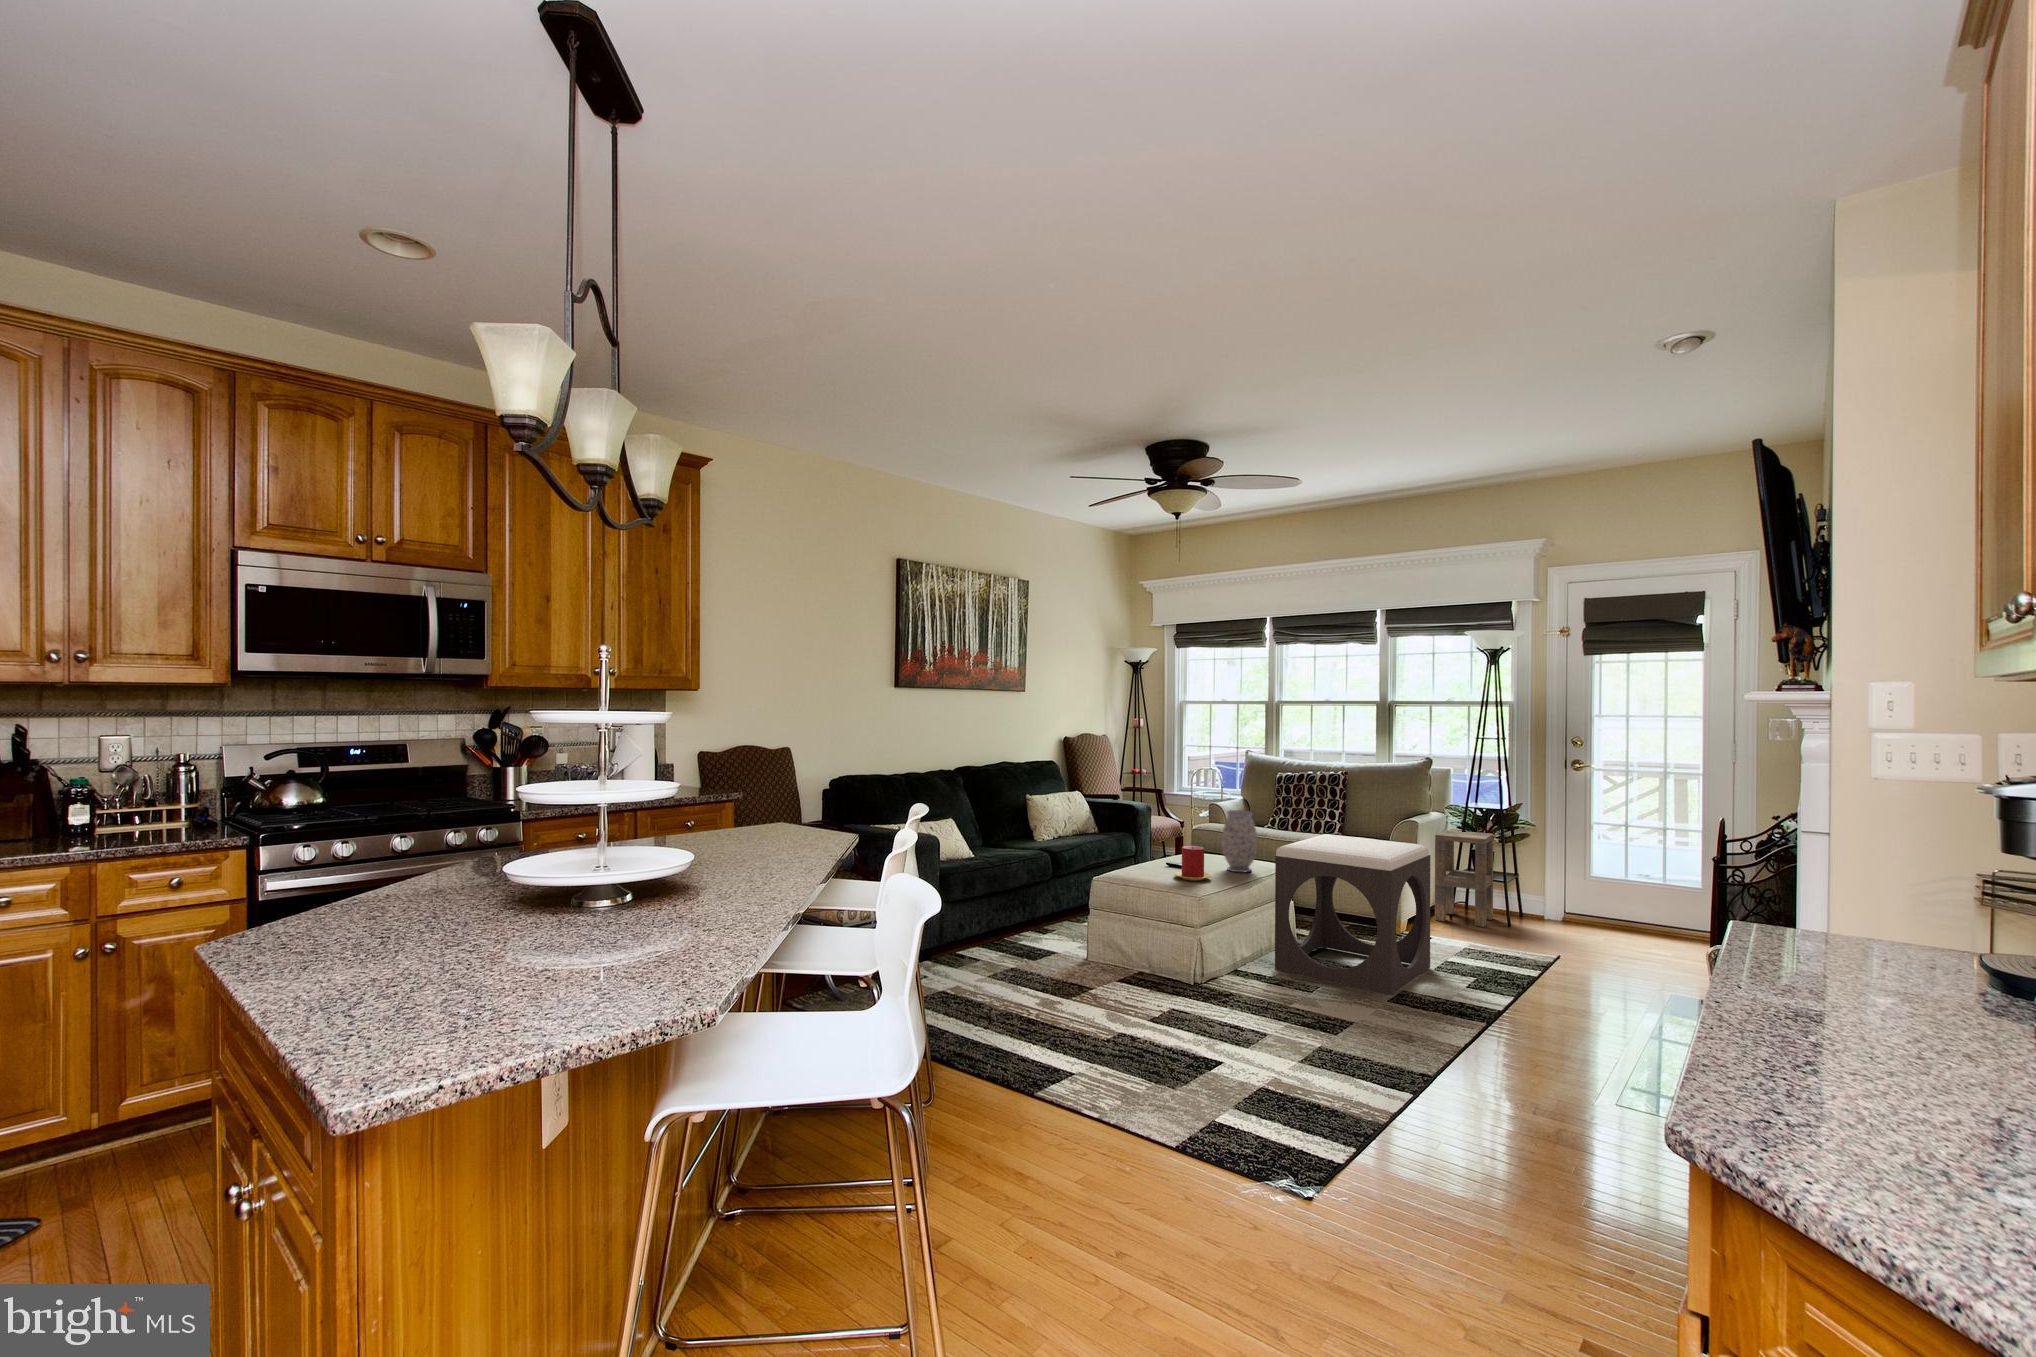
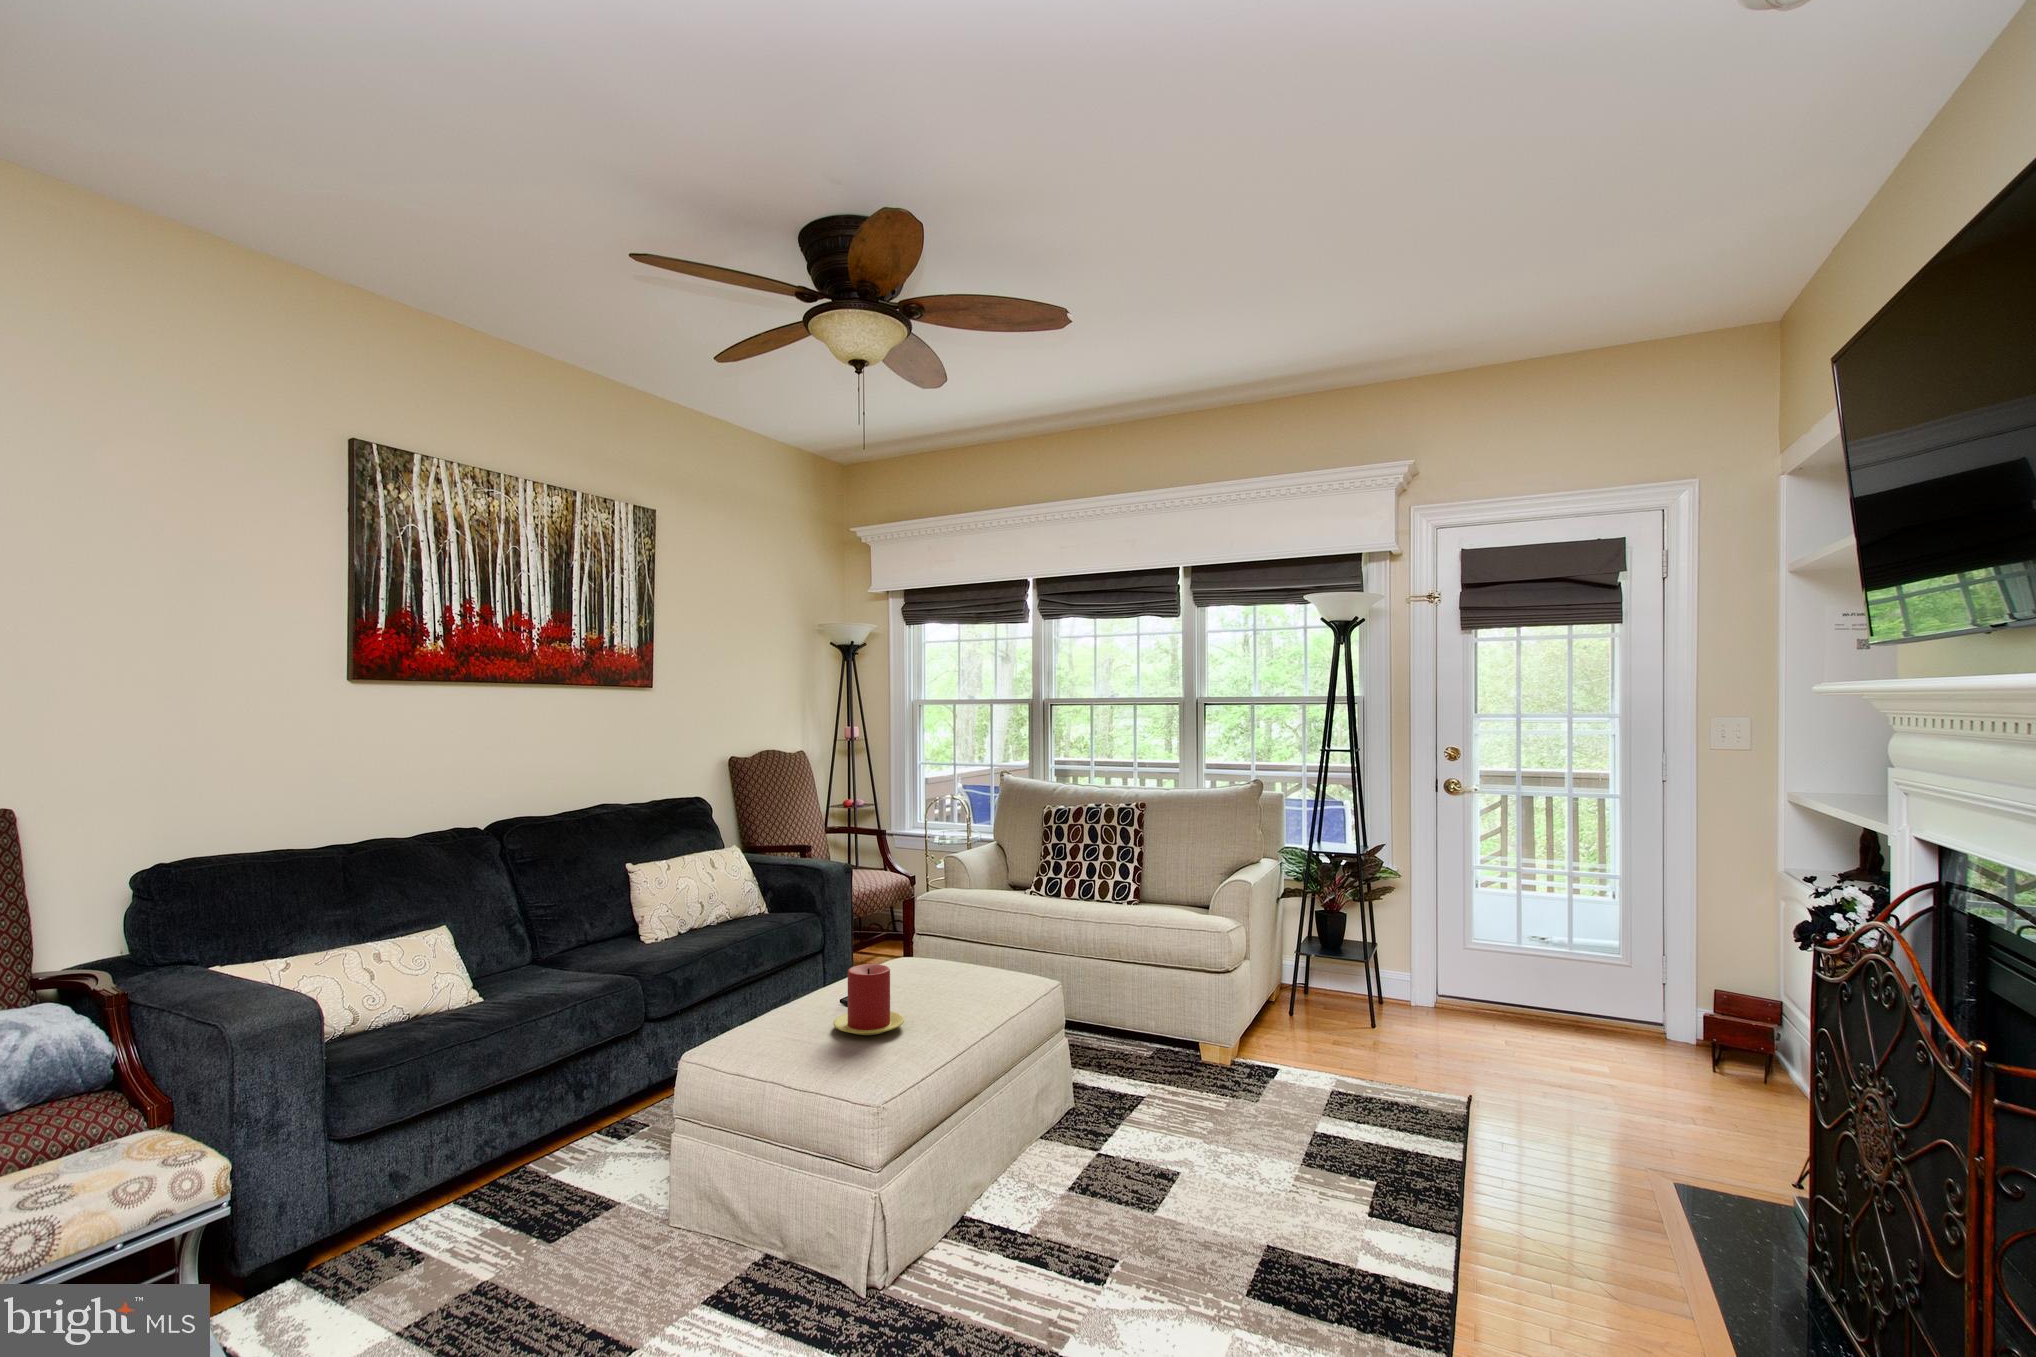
vase: present [1222,810,1257,873] -> none [932,886,993,1003]
side table: present [1435,830,1493,927] -> none [1275,886,1357,1040]
footstool: present [1275,834,1430,995] -> none [1020,921,1290,1252]

